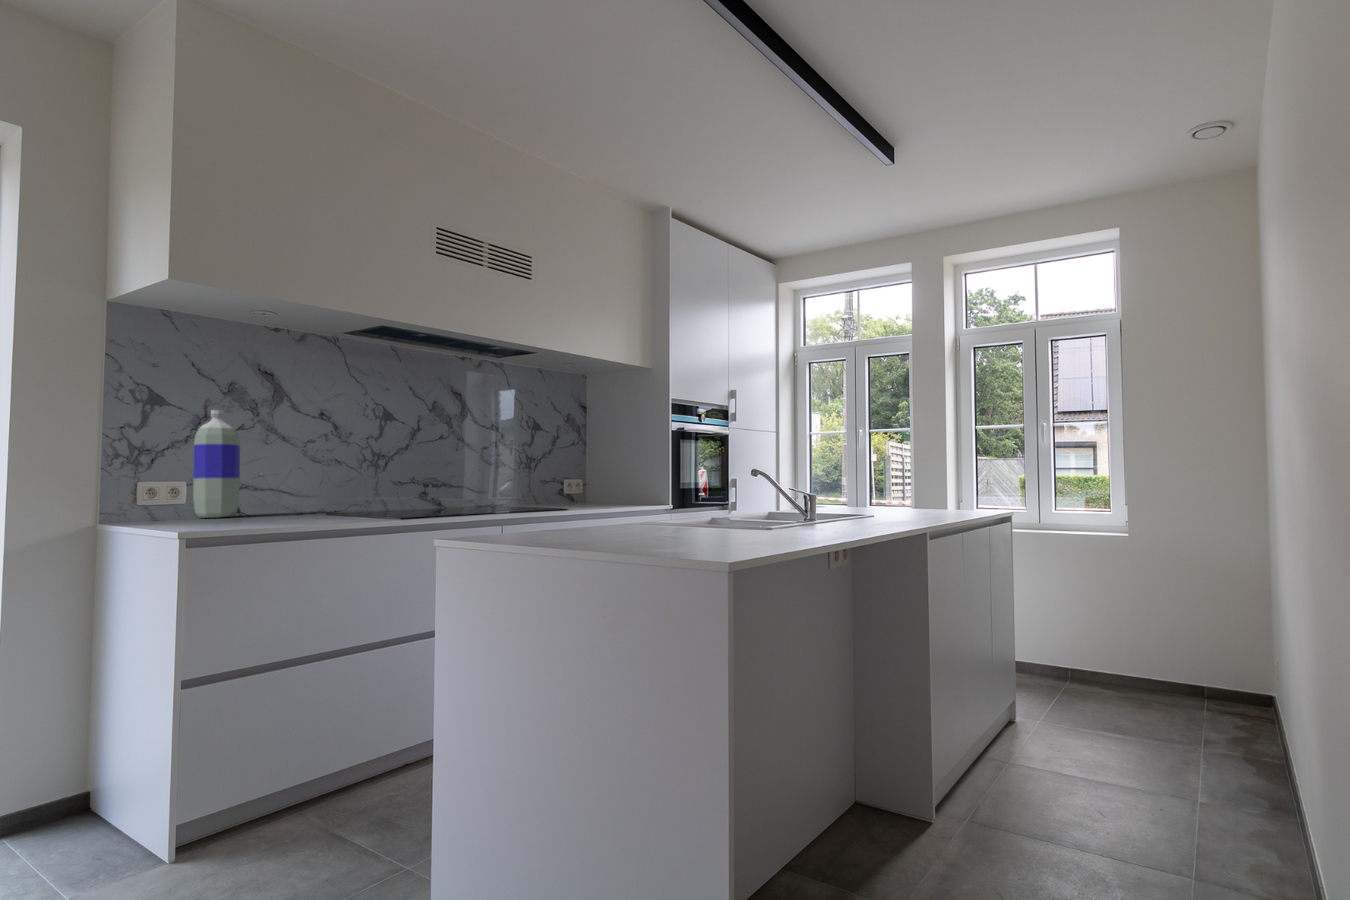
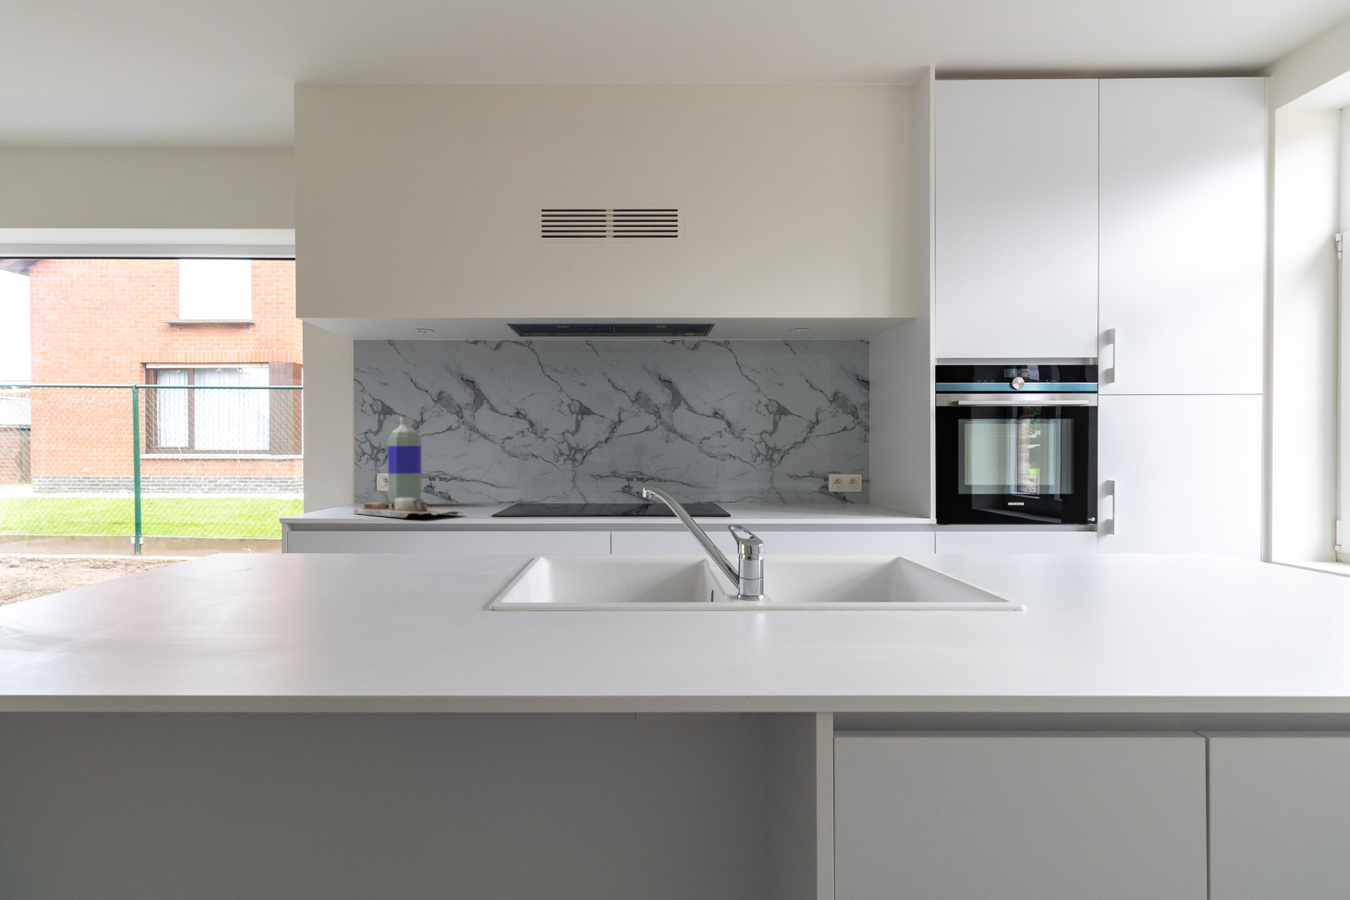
cutting board: none [232,499,382,523] -> present [354,498,462,518]

